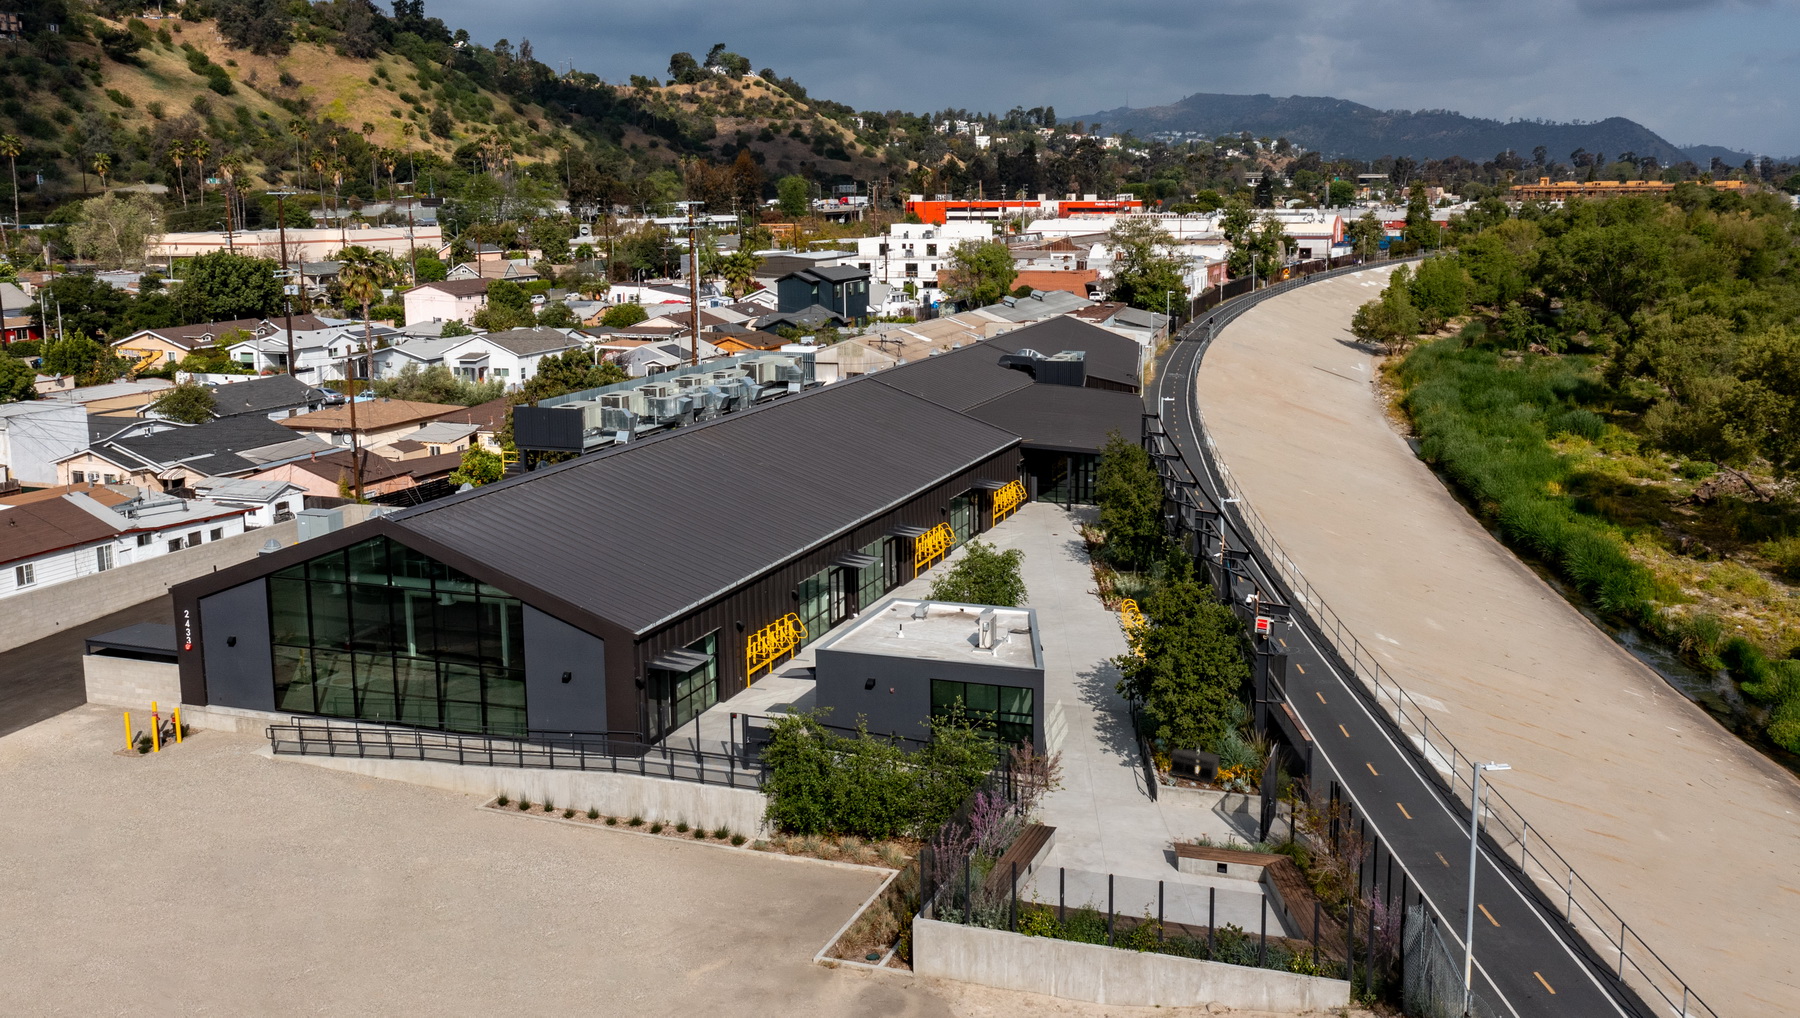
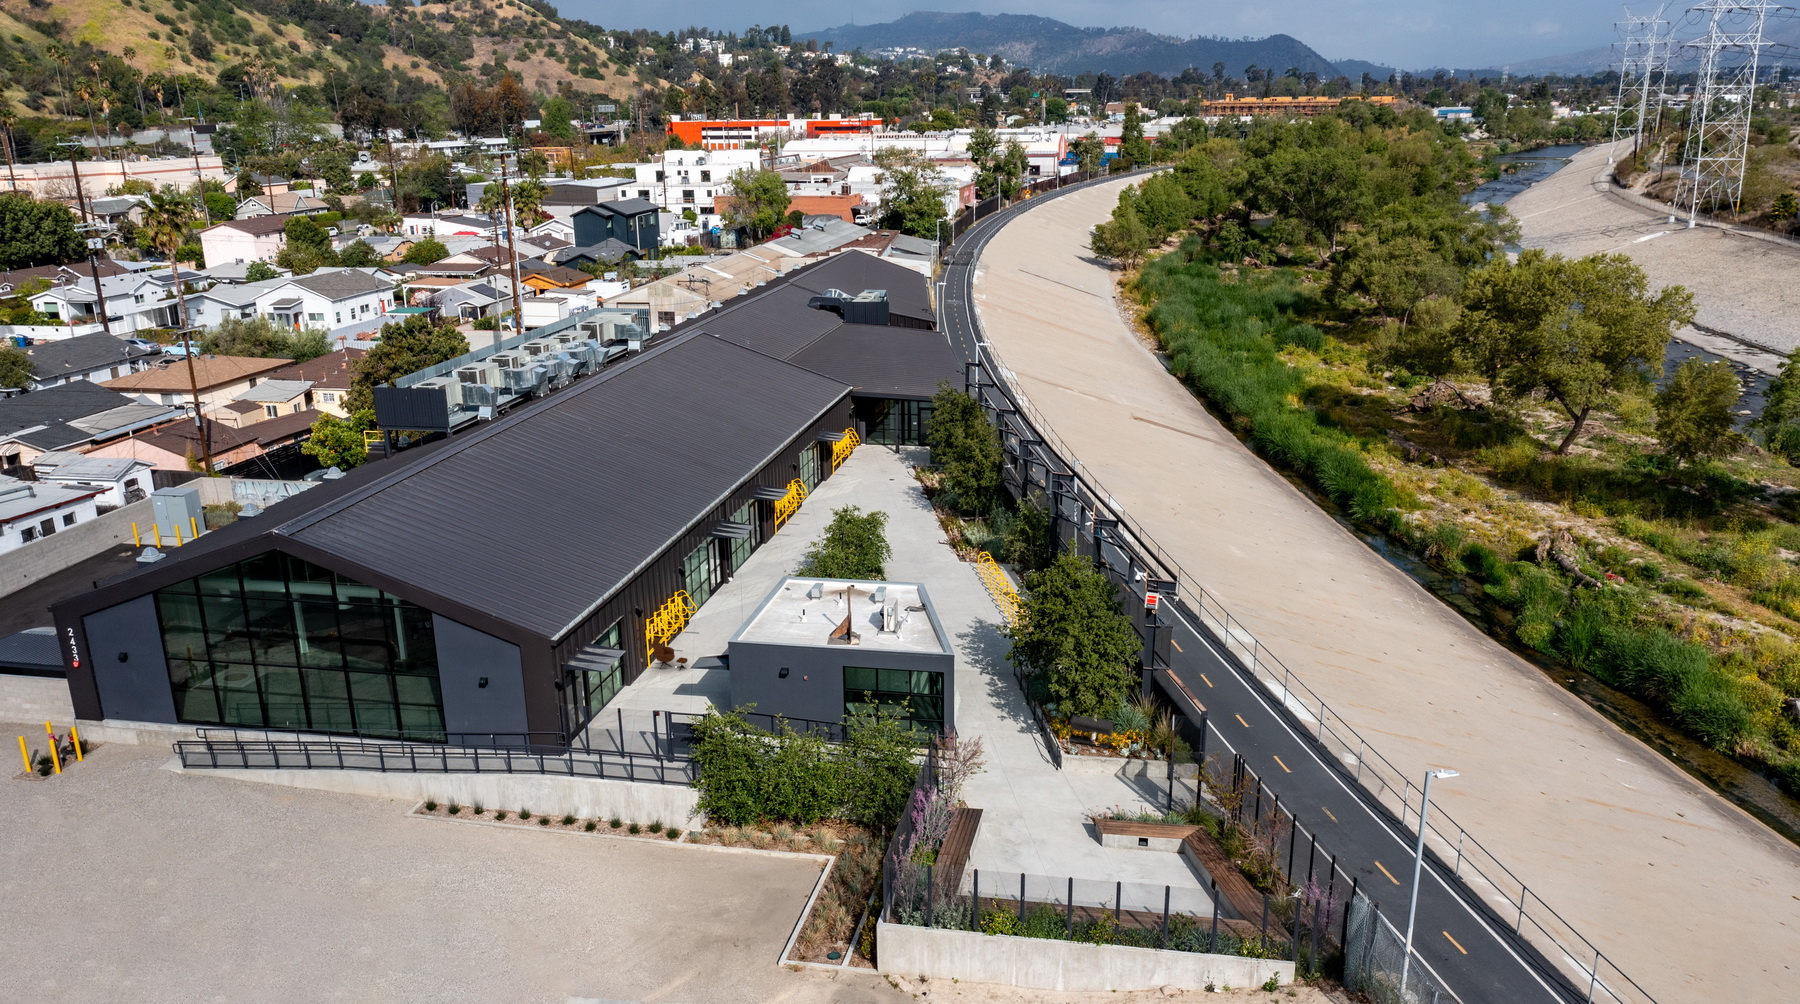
lounge chair: none [748,657,784,692] -> present [652,638,687,669]

